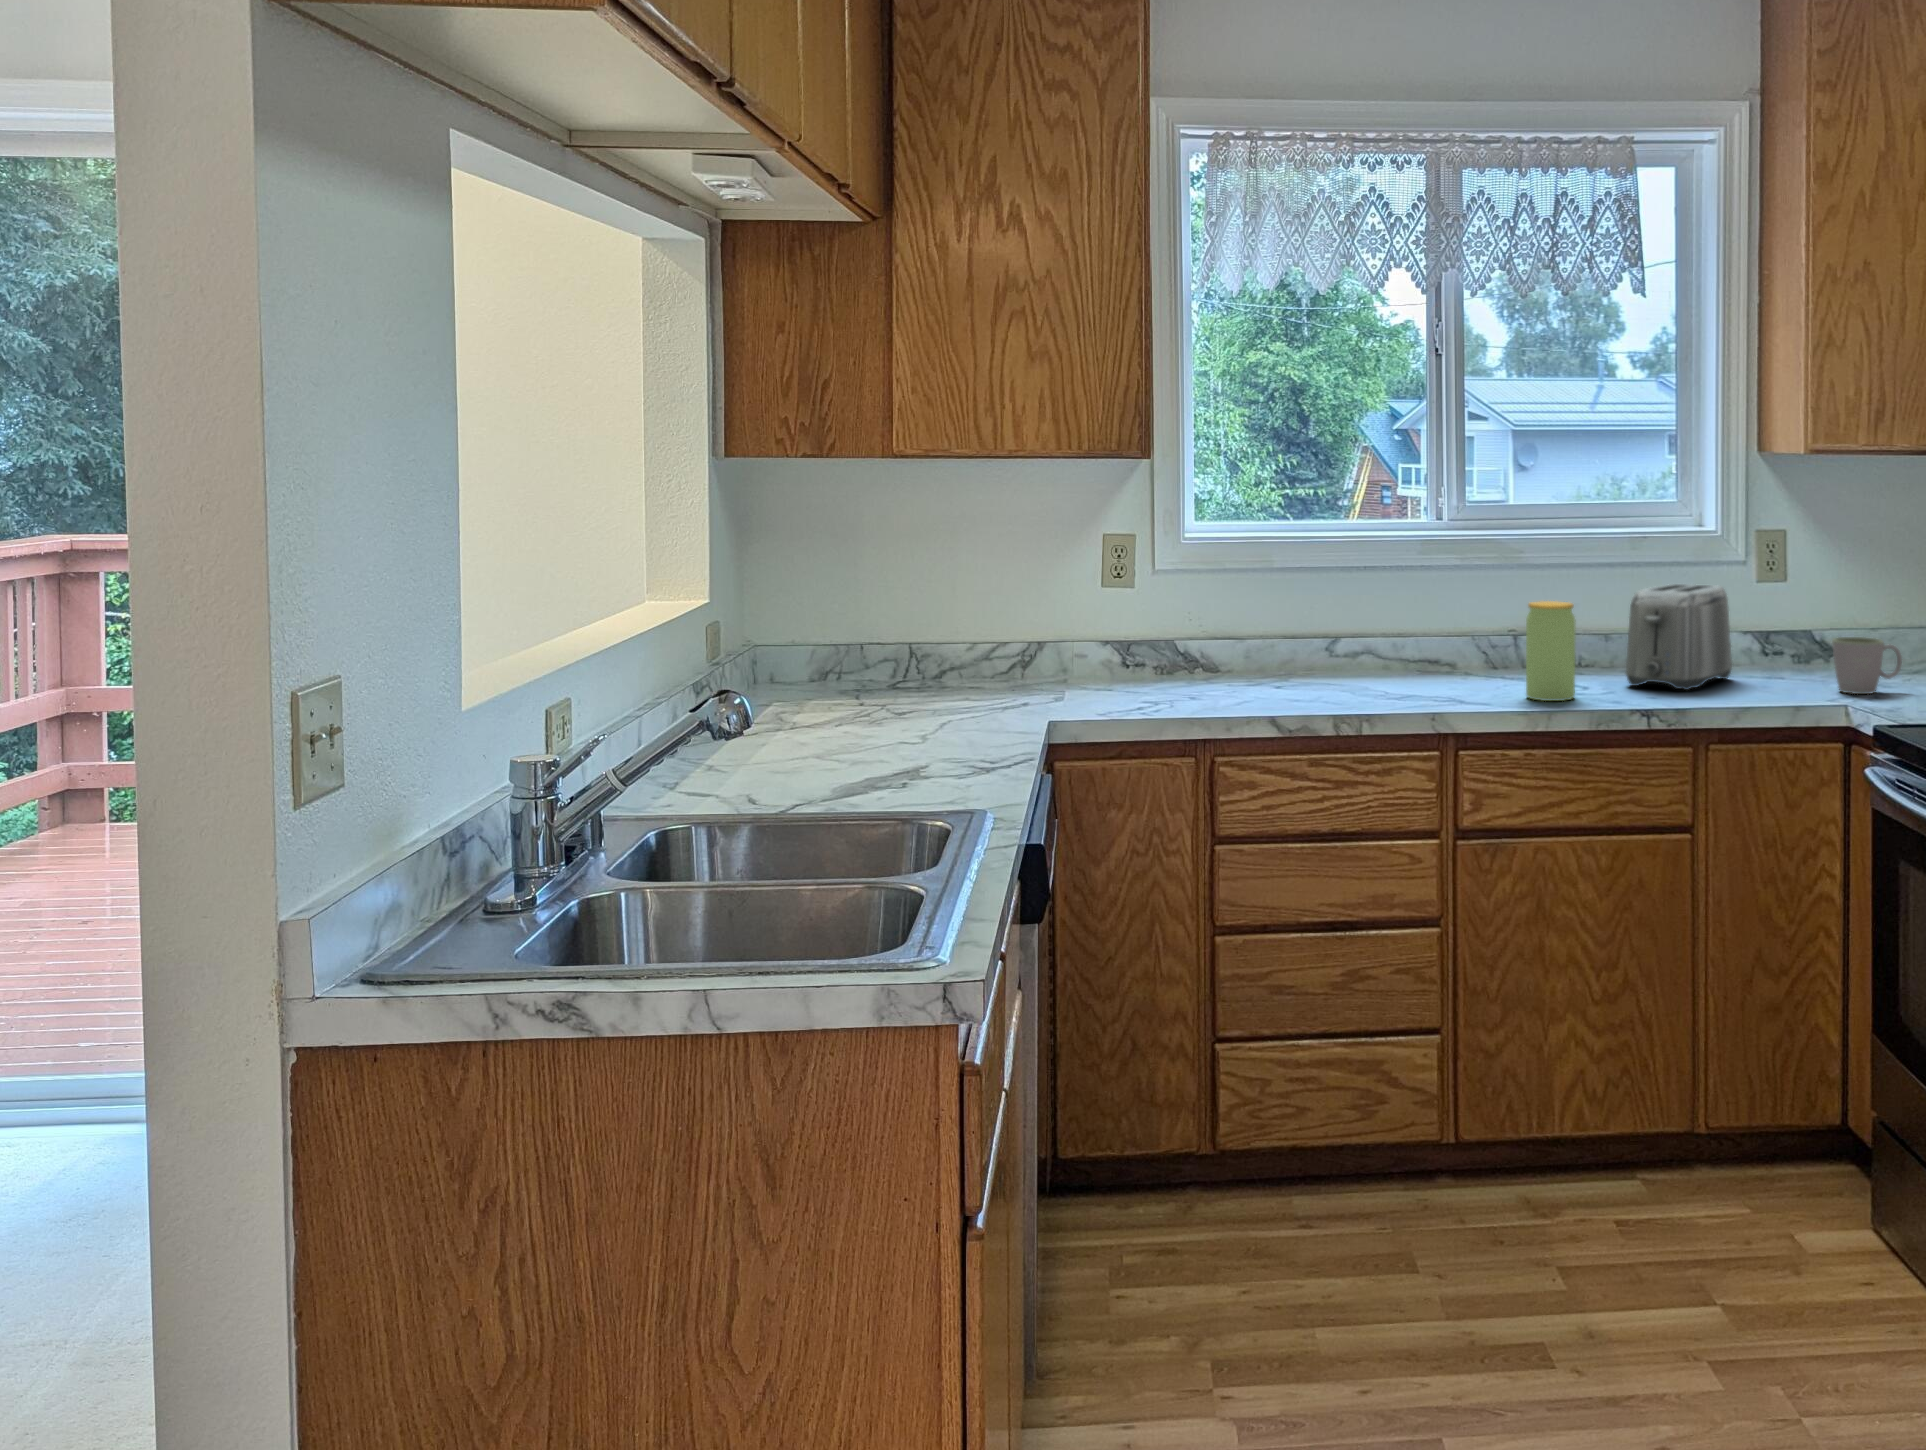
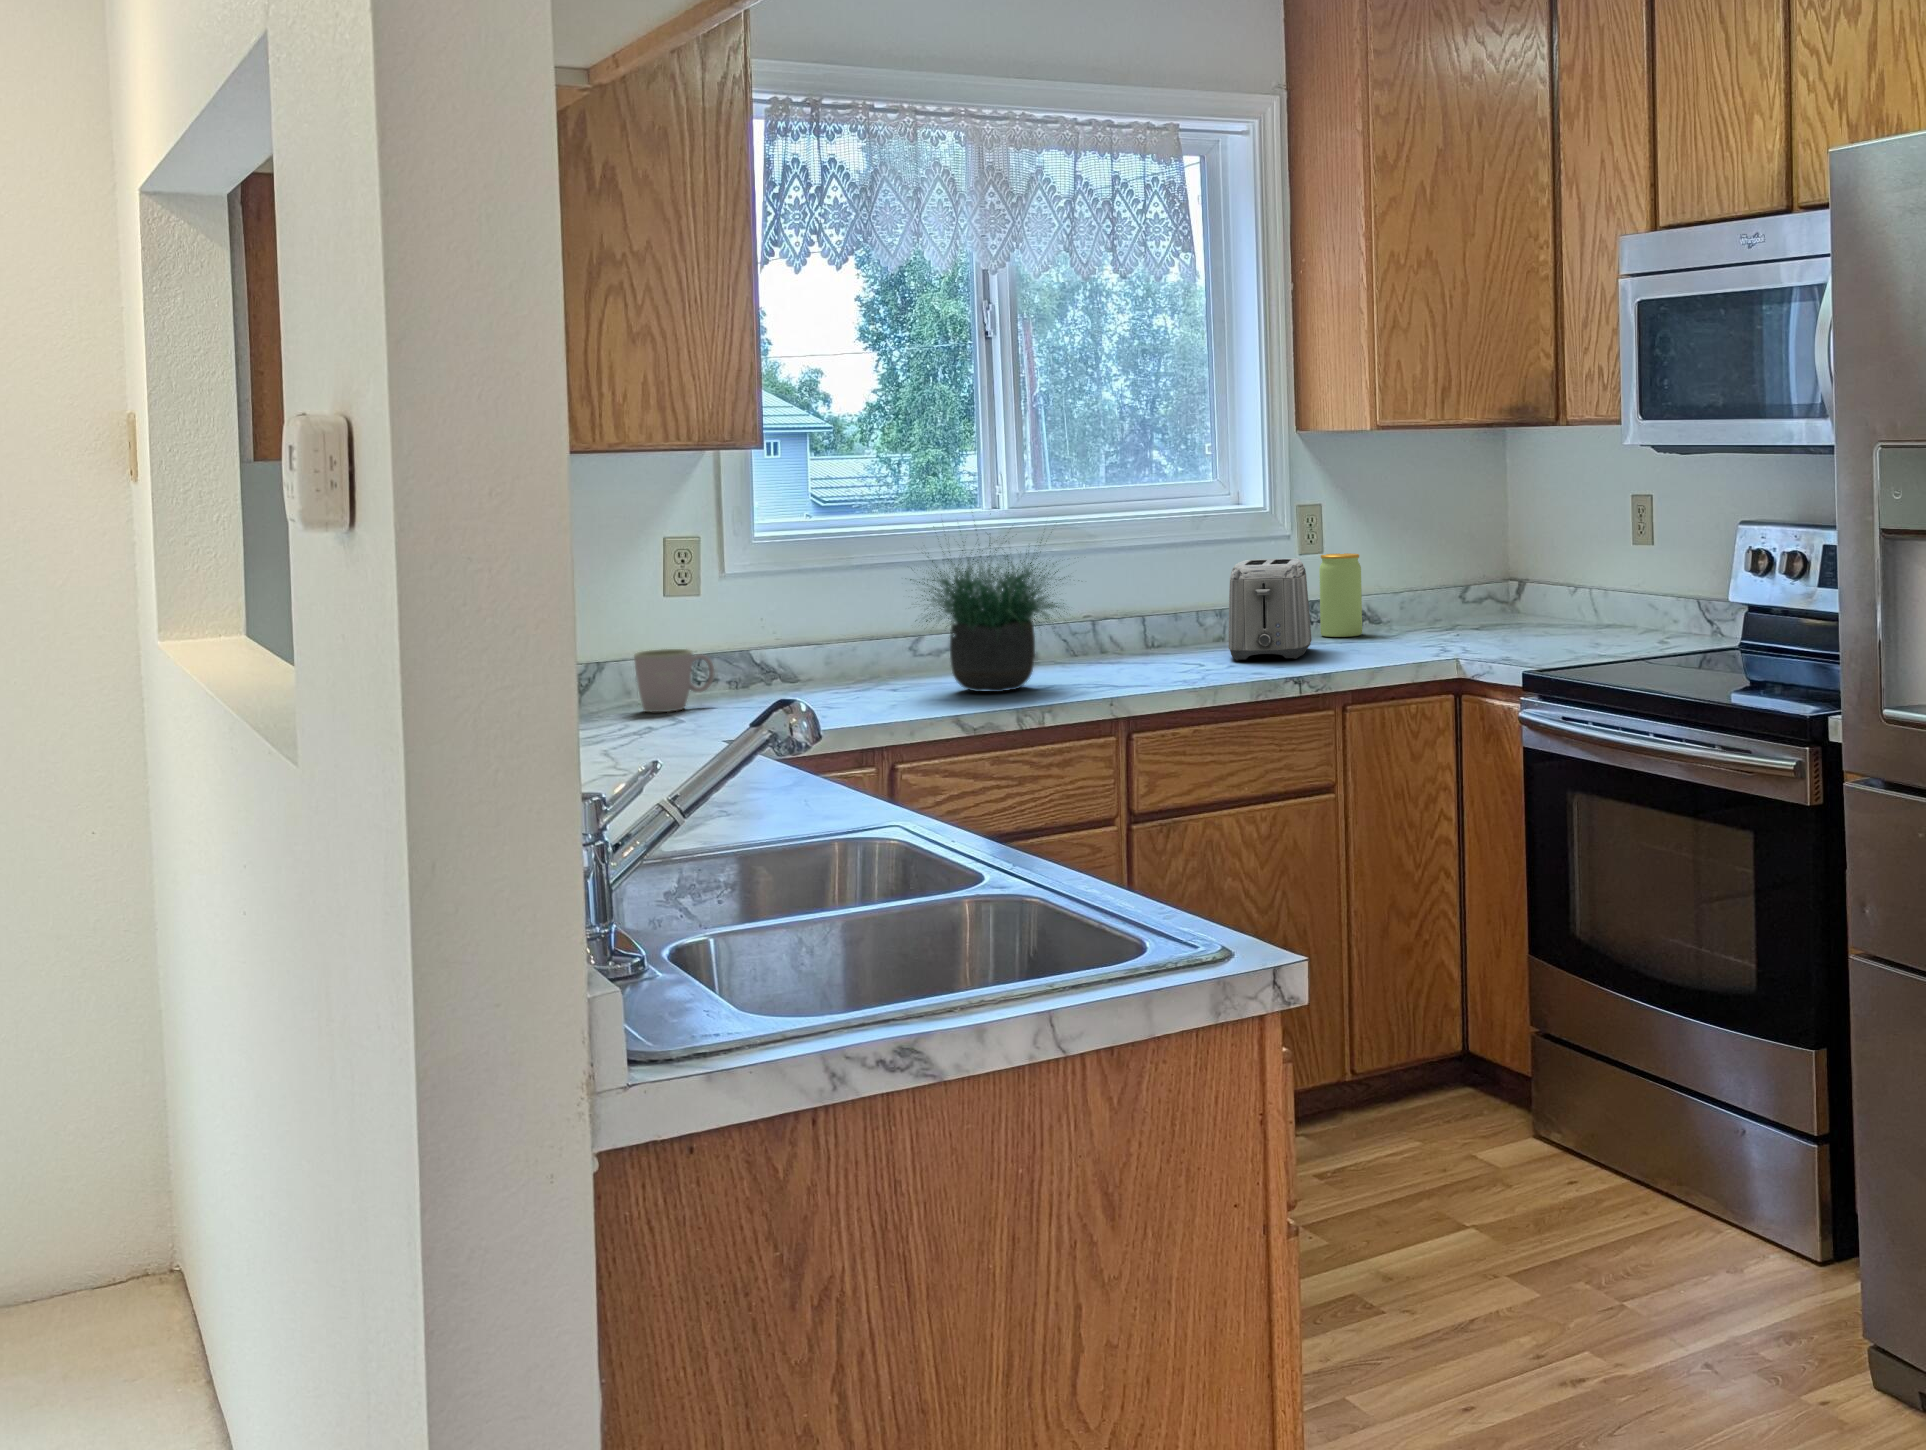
potted plant: none [1270,512,1463,696] -> present [910,540,1065,692]
jar: present [1526,601,1576,701] -> present [1319,553,1362,637]
mug: present [1832,637,1902,694] -> present [634,649,714,712]

